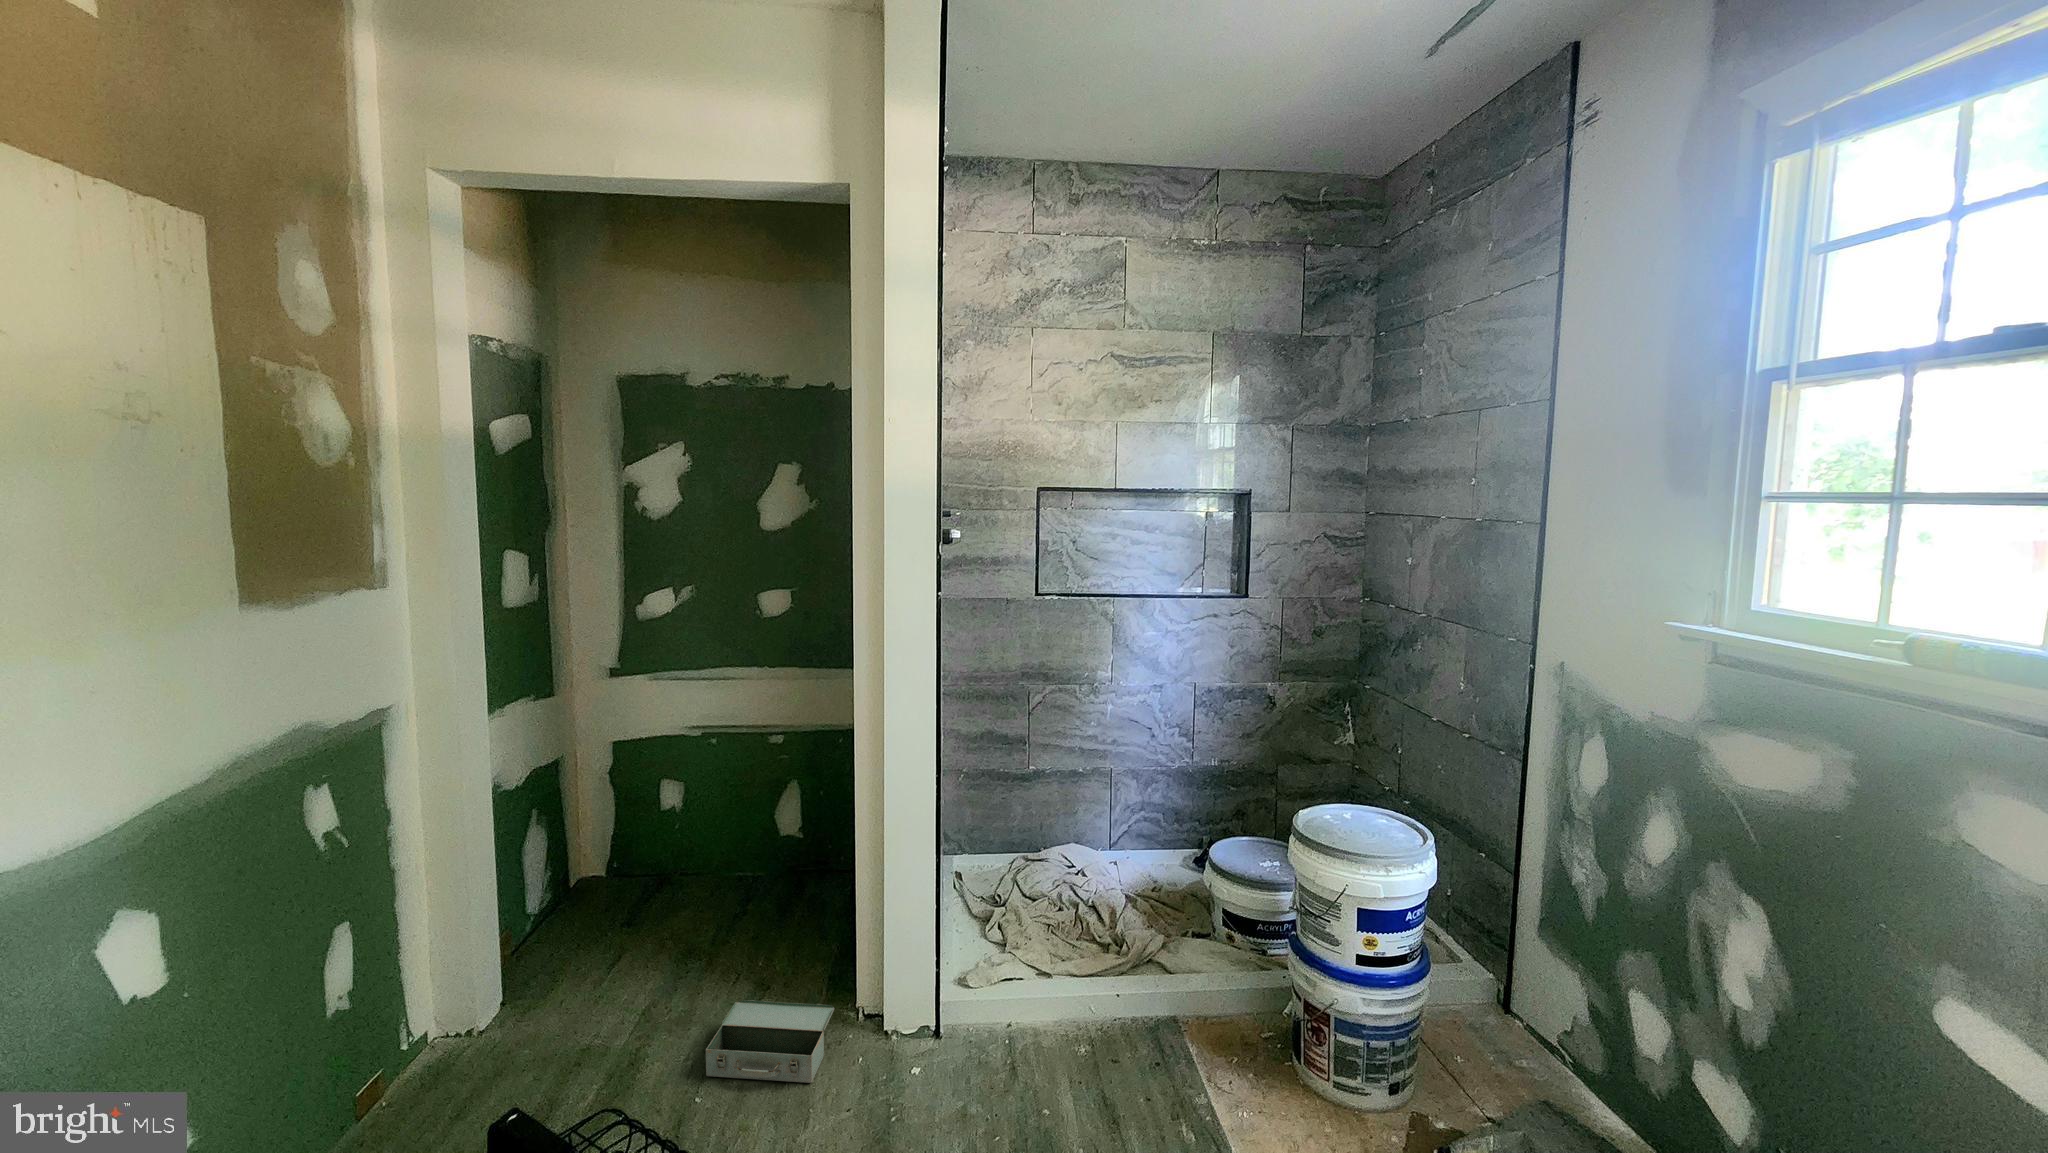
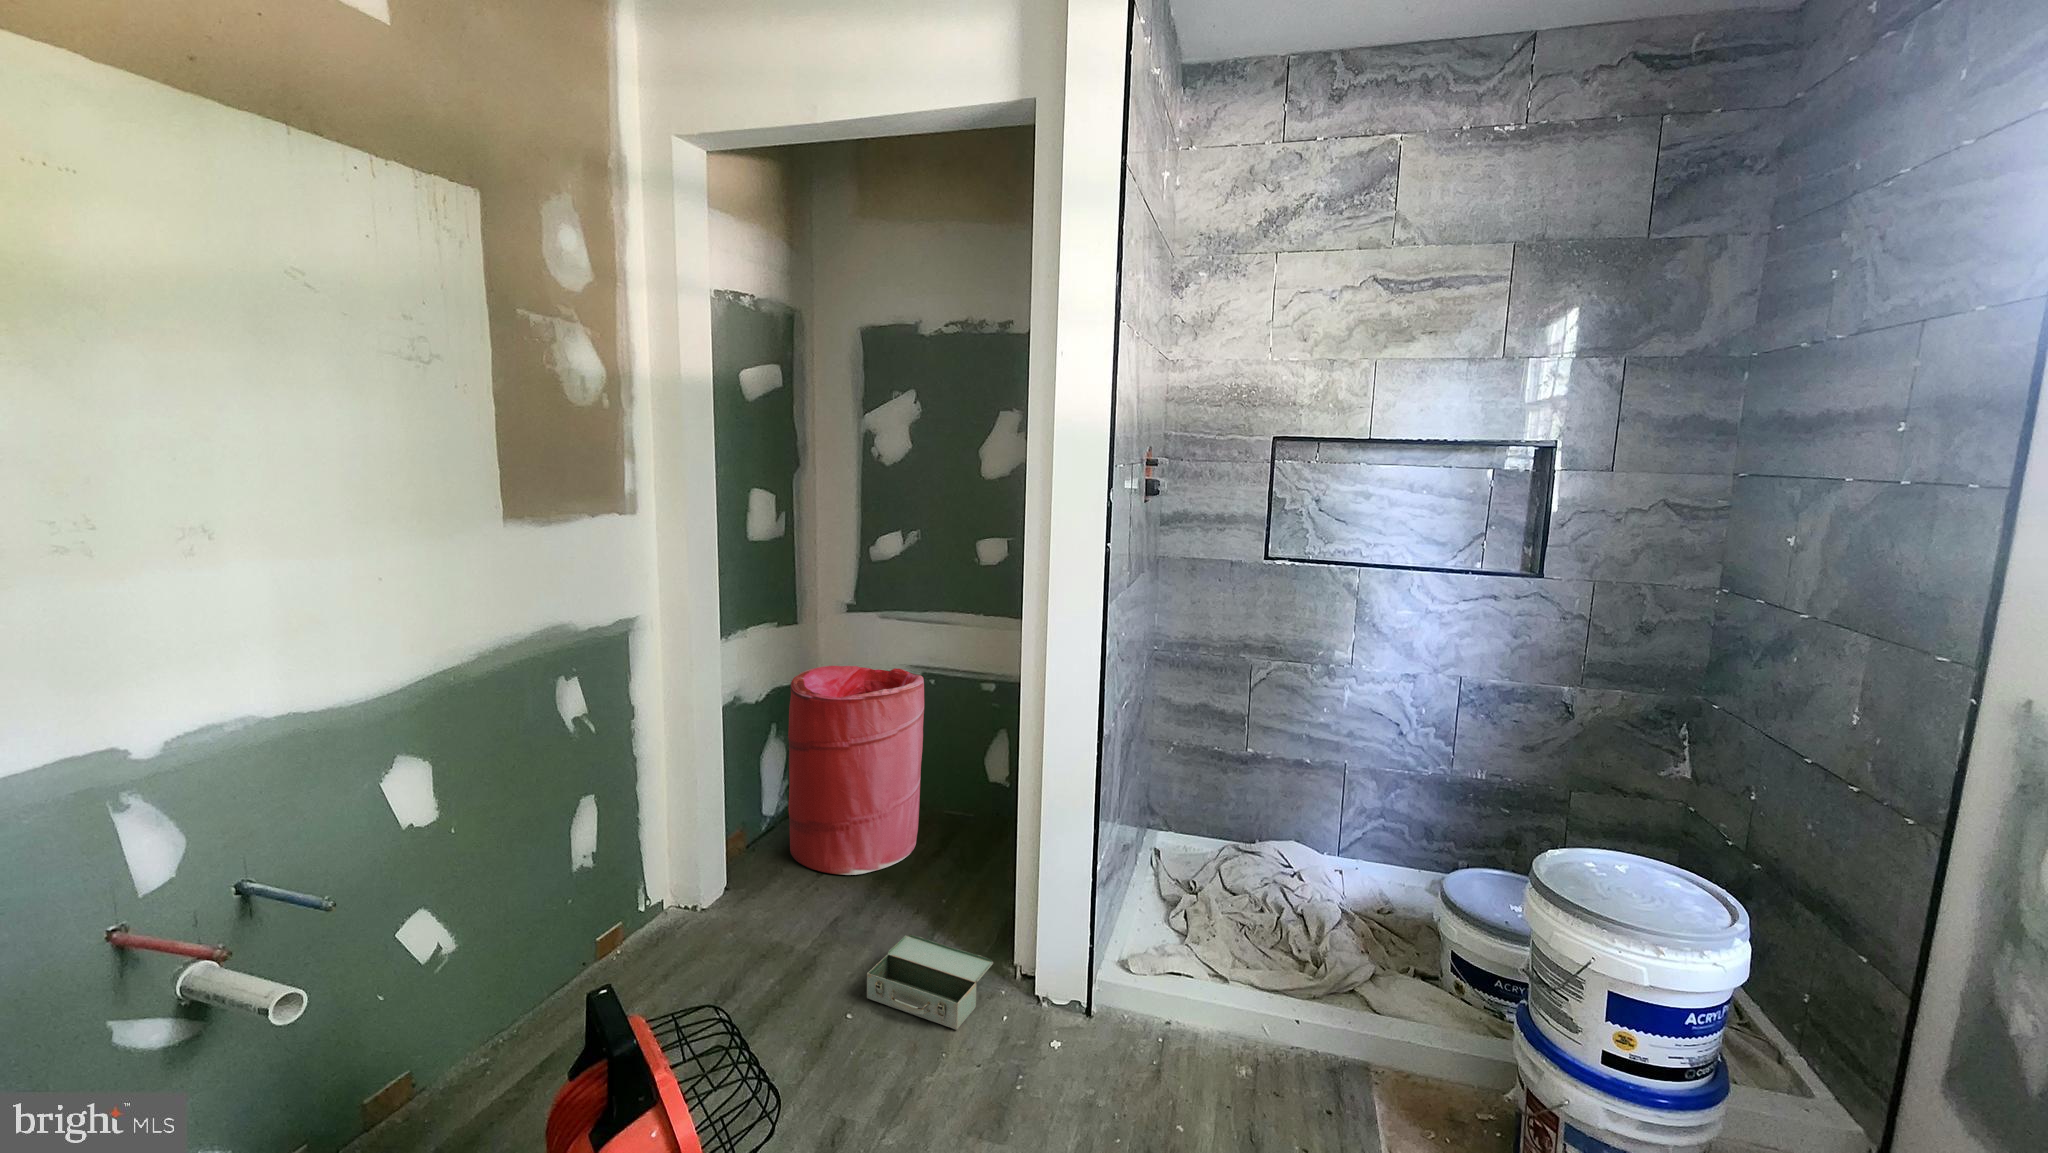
laundry hamper: none [560,729,713,957] -> present [788,666,924,875]

